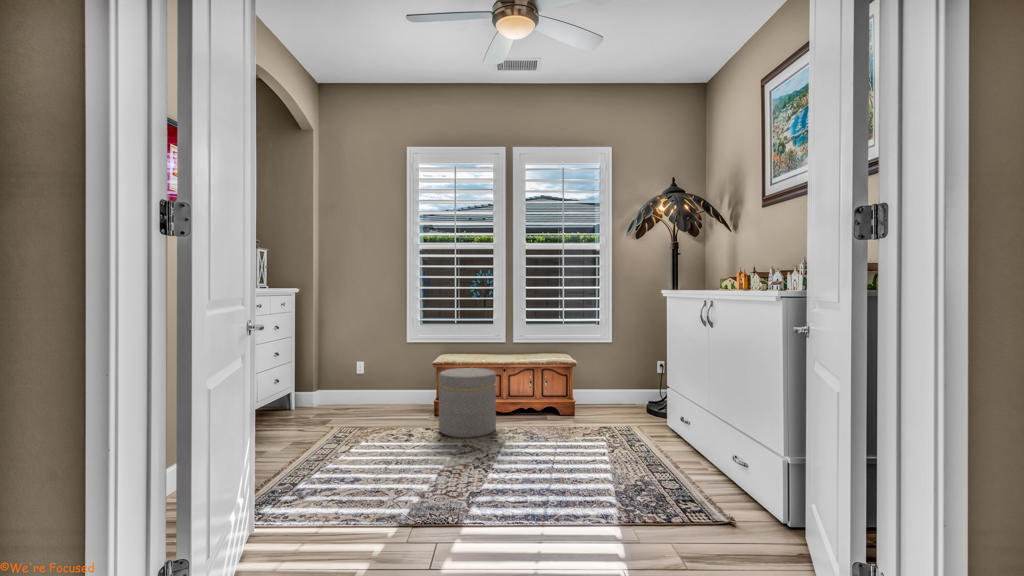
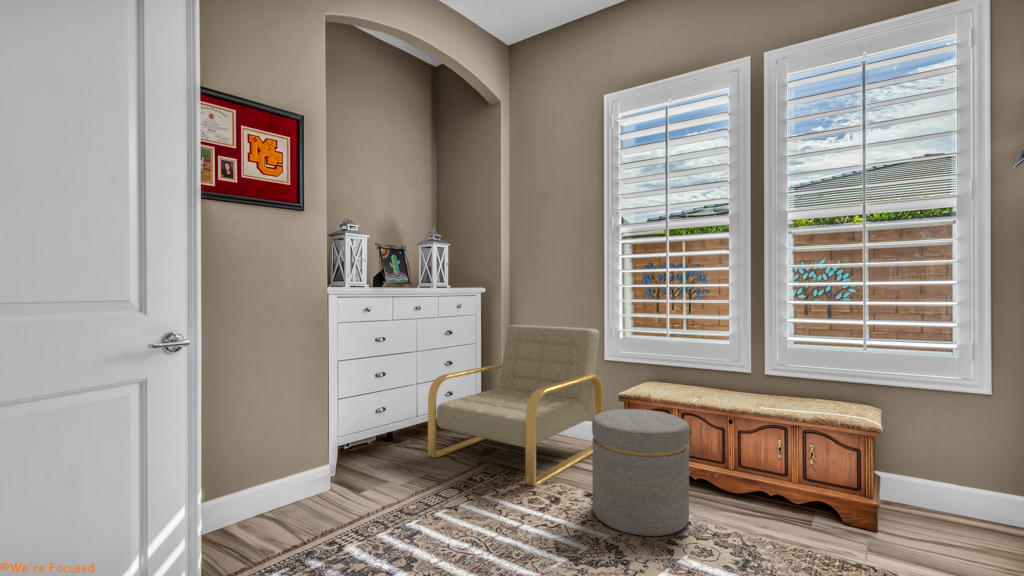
armchair: none [284,320,410,432] -> present [428,325,603,487]

